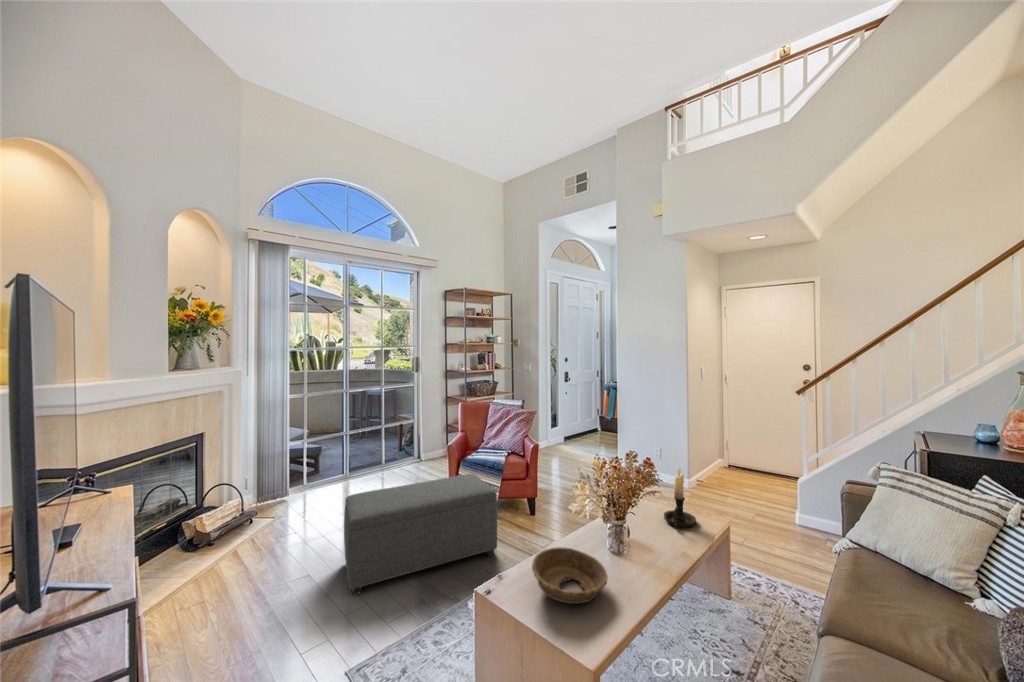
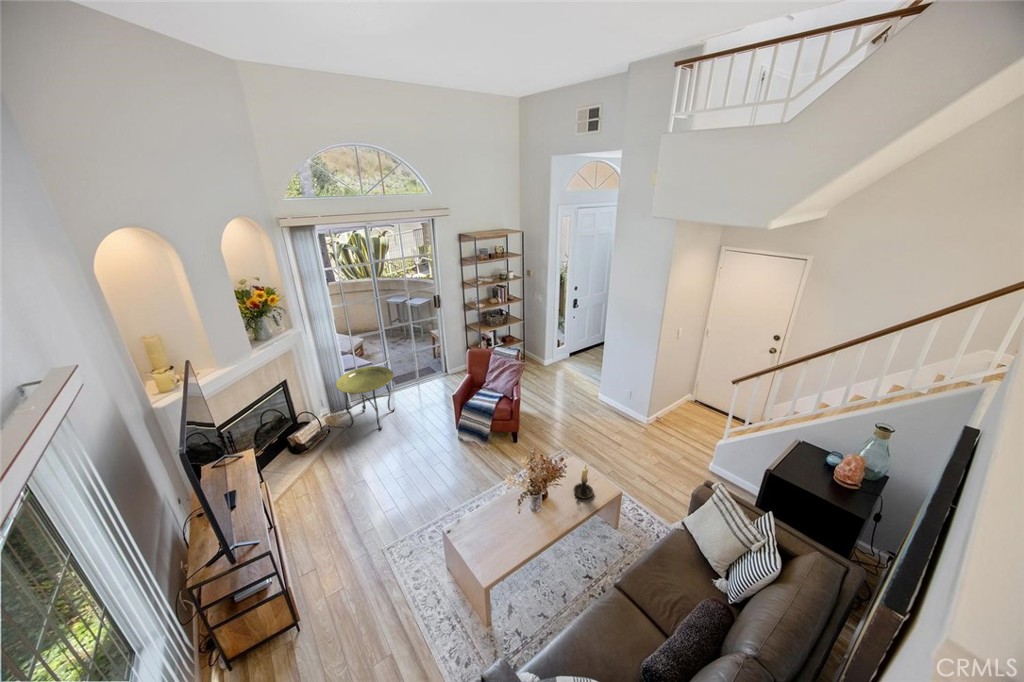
side table: none [278,432,361,517] -> present [336,366,395,430]
ottoman: present [344,474,497,595] -> none [381,421,481,498]
decorative bowl: present [532,547,607,604] -> none [469,513,511,551]

